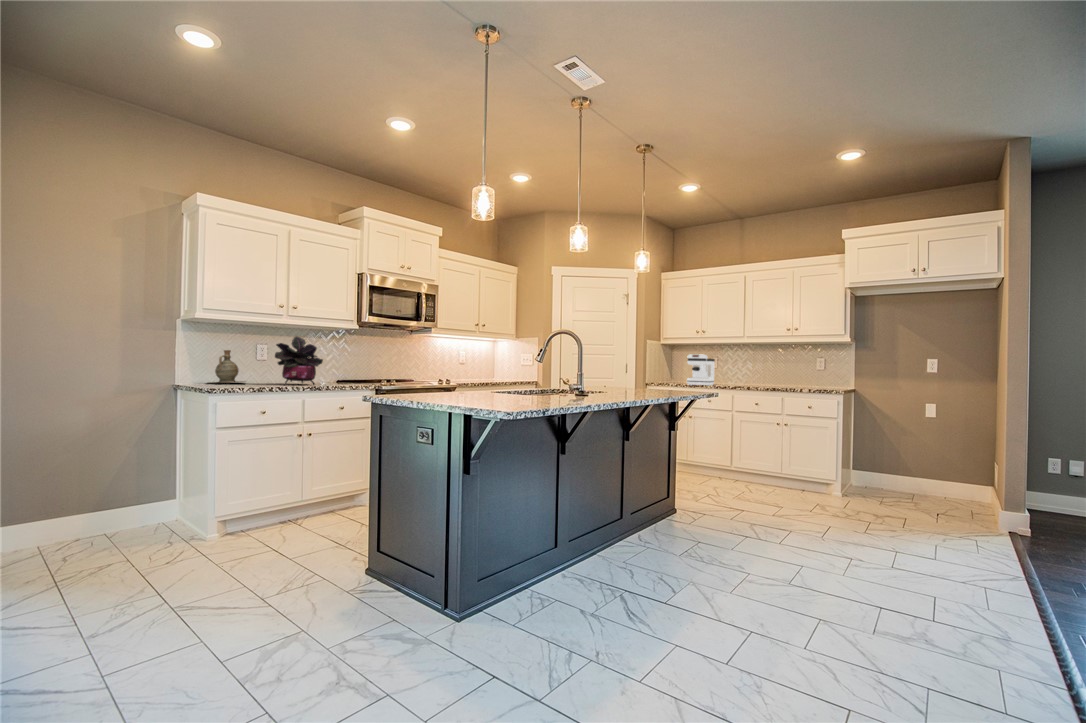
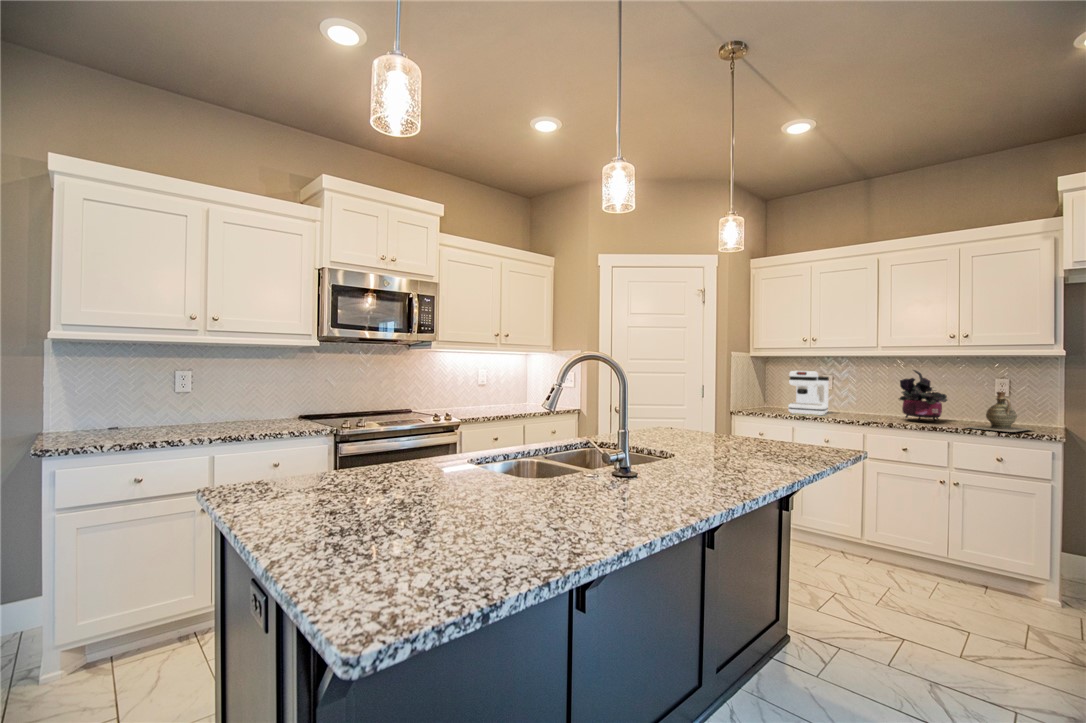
potted plant: present [275,337,323,384] -> present [899,370,947,421]
ceramic jug: present [209,350,245,383] -> present [967,392,1030,432]

